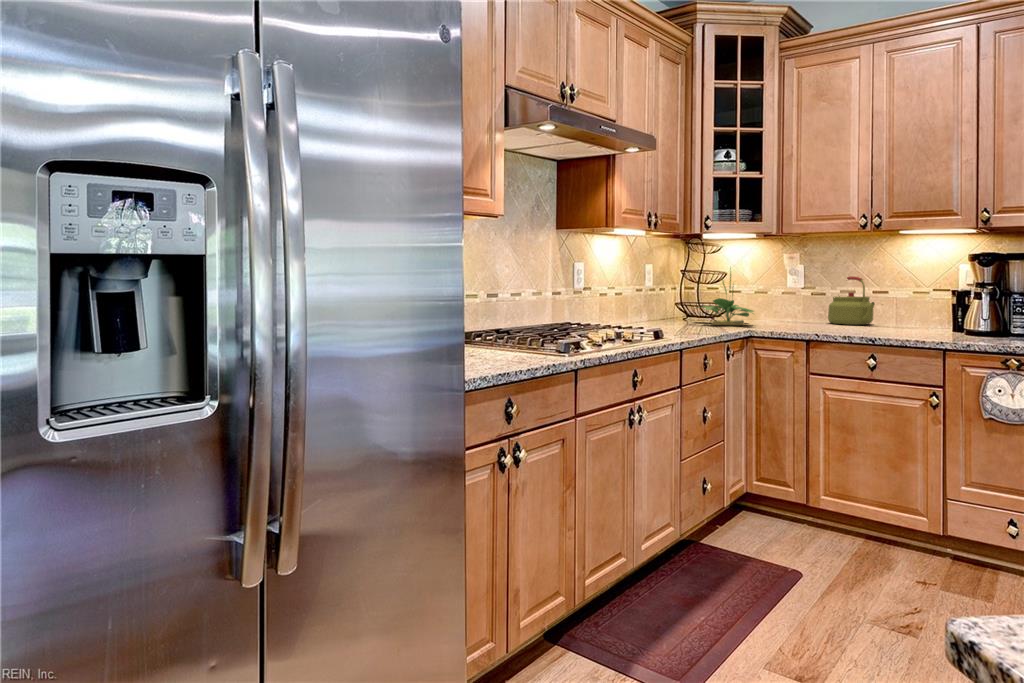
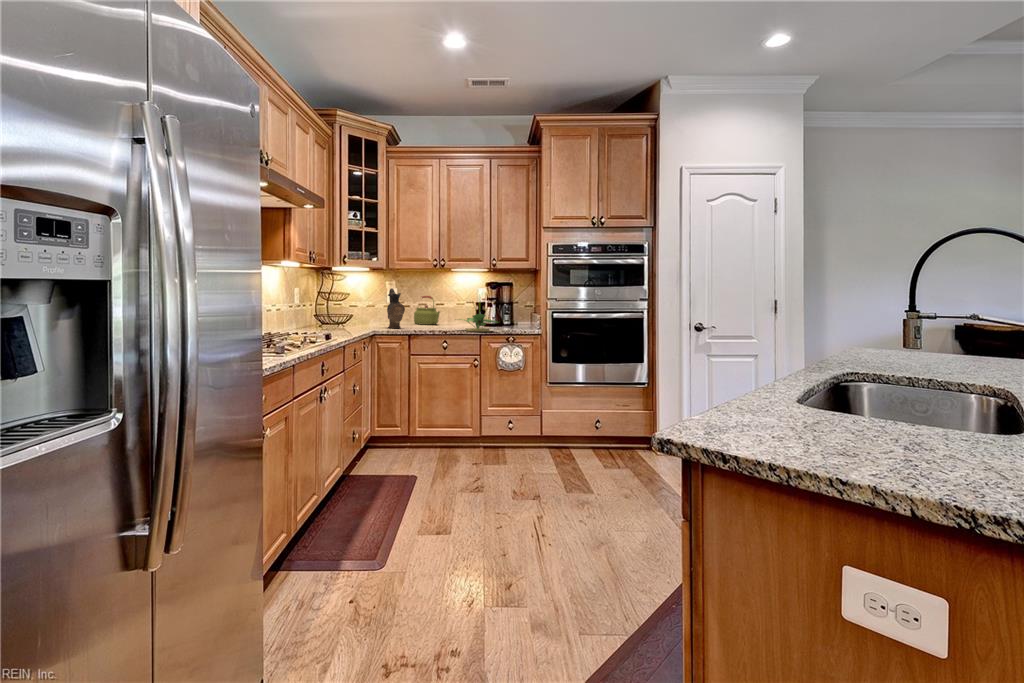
ceramic pitcher: none [770,266,800,331] -> present [387,288,405,328]
potted plant: present [696,268,753,325] -> present [465,299,495,332]

